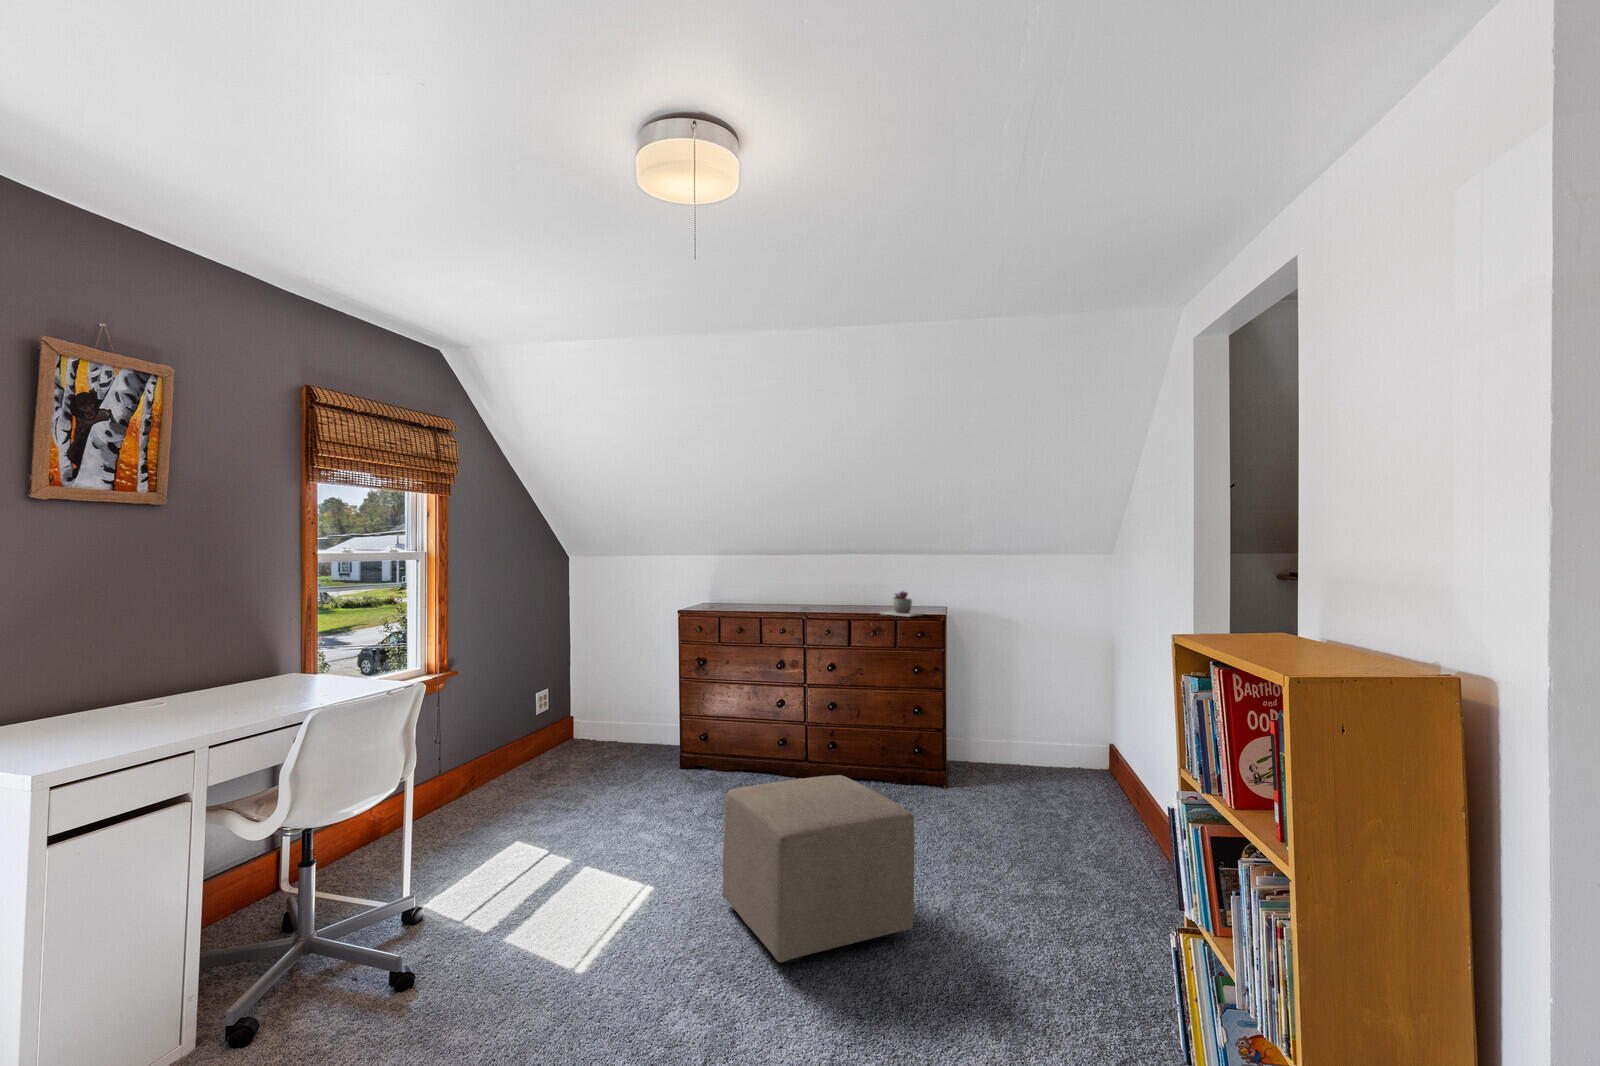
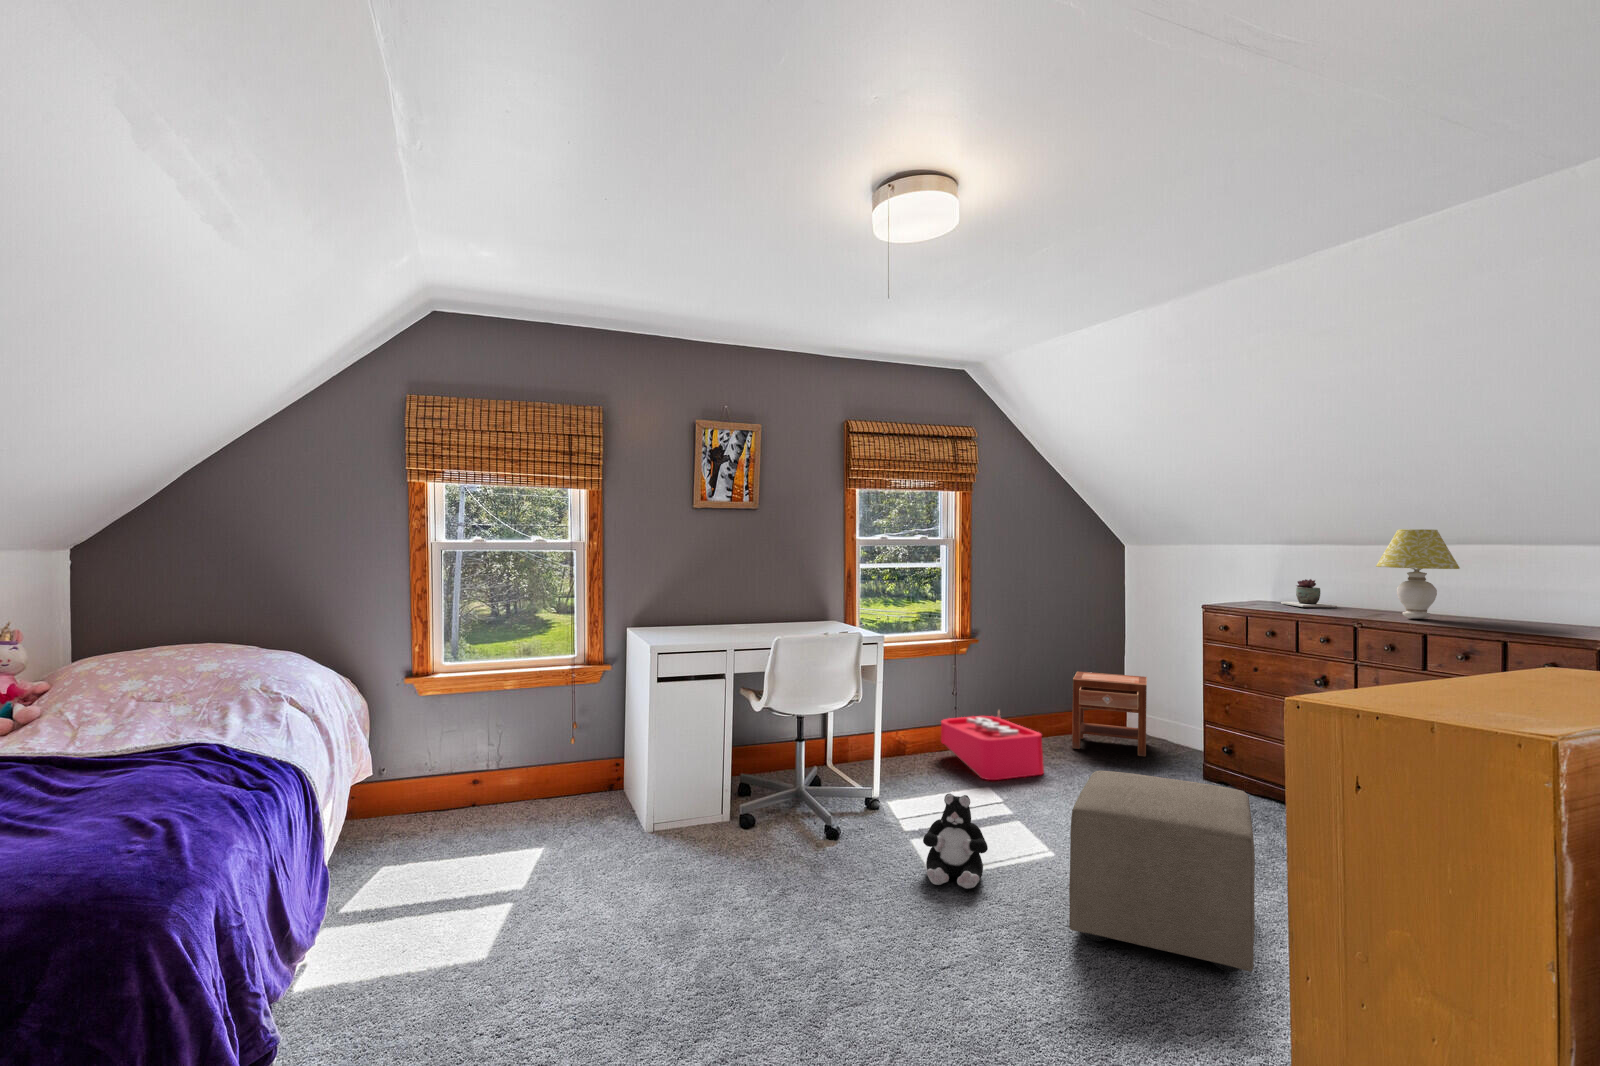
table lamp: none [812,545,862,612] -> present [1376,529,1460,619]
succulent plant: present [881,591,923,617] -> present [1281,579,1337,607]
nightstand: none [537,684,620,771] -> present [1072,672,1147,756]
storage bin: none [422,746,554,833] -> present [941,710,1044,780]
plush toy: none [566,860,655,982] -> present [923,794,988,889]

